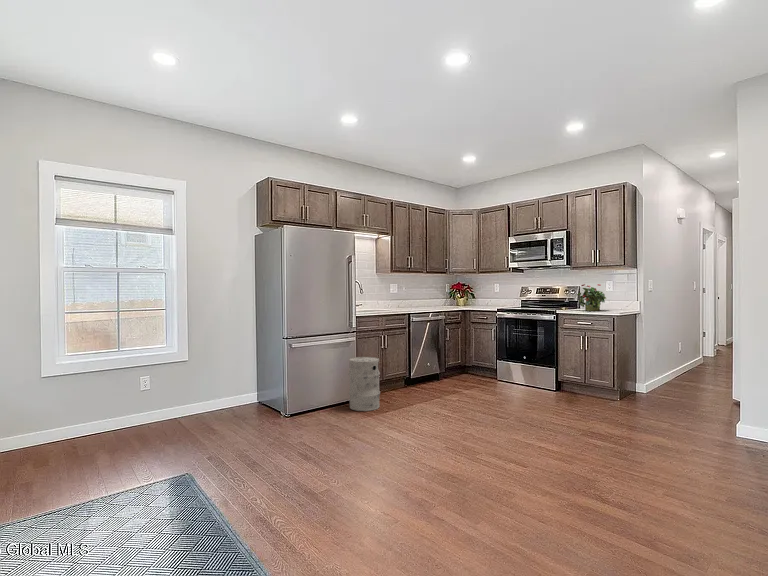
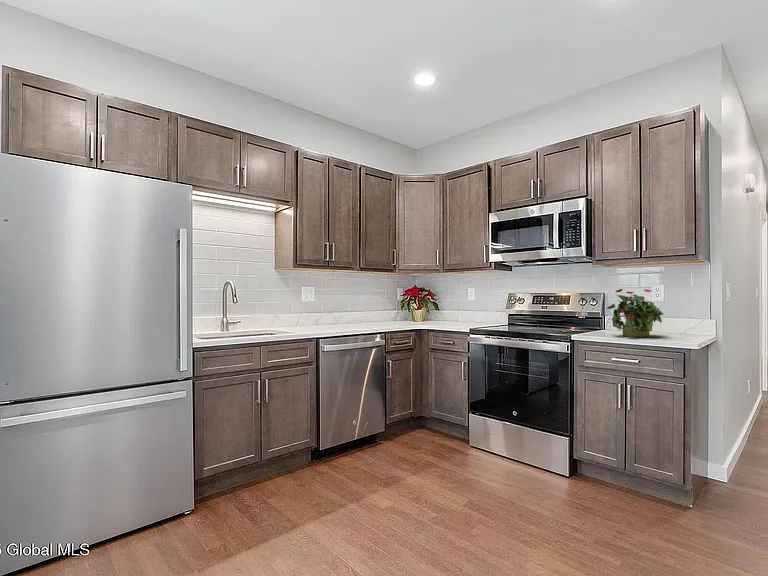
trash can: present [349,357,380,411] -> none [162,427,231,551]

